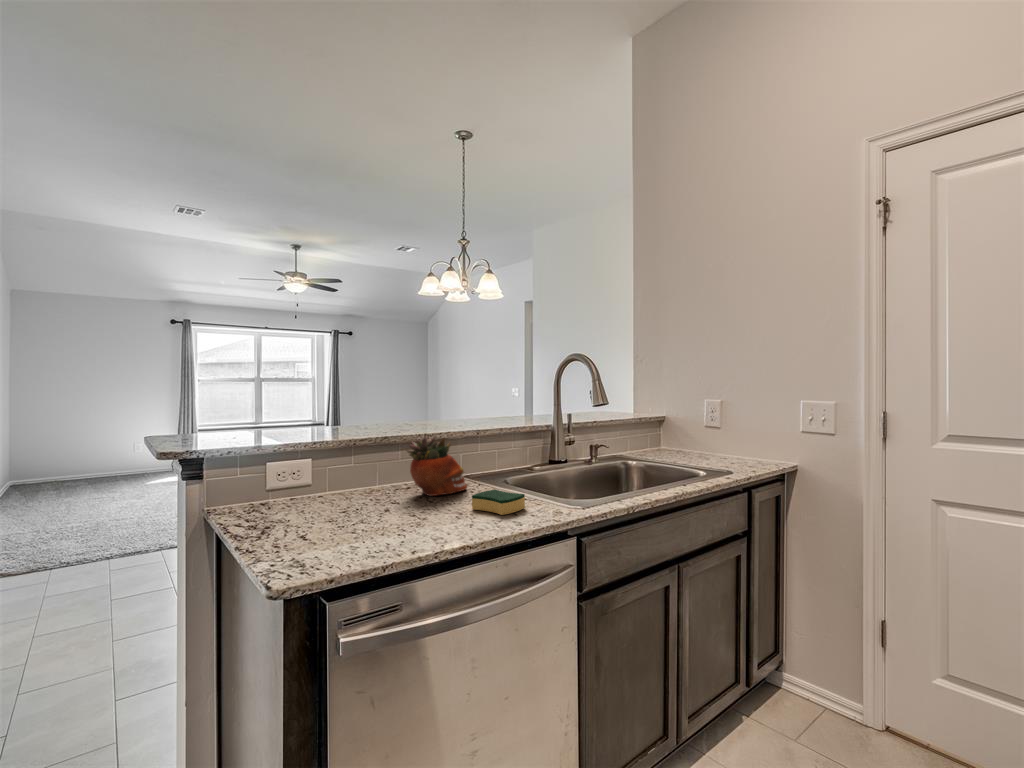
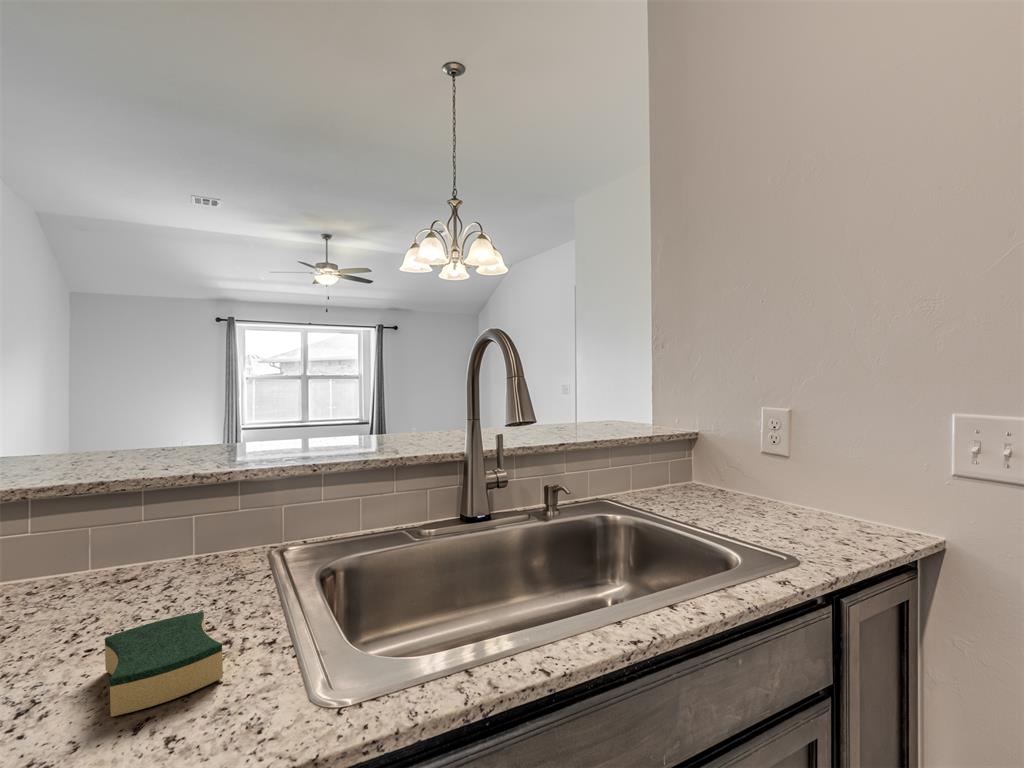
succulent planter: present [407,436,467,496] -> none [99,473,239,599]

